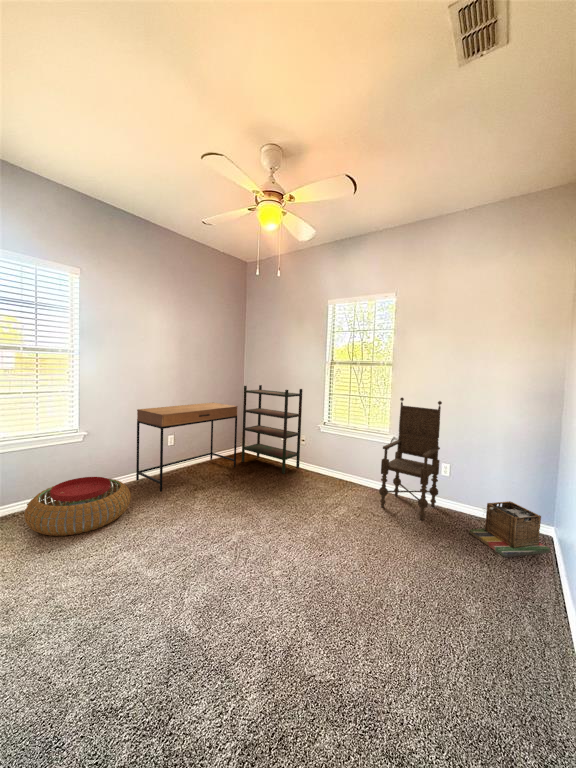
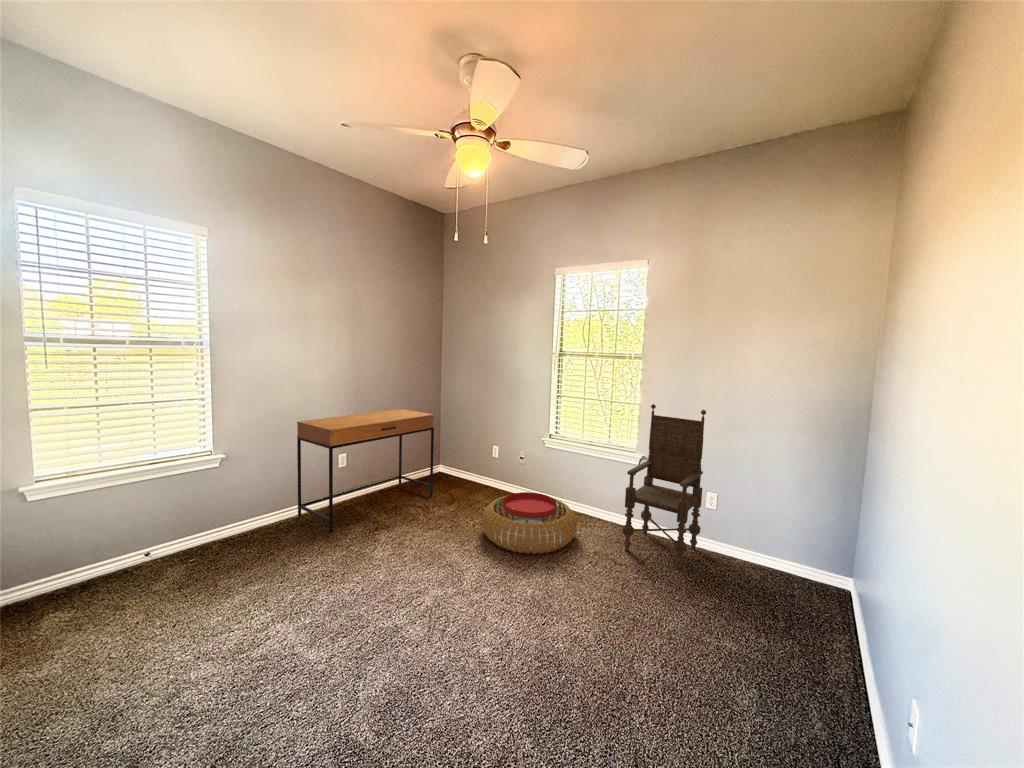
bookshelf: present [242,385,302,474] -> none [441,385,521,505]
pouf: present [25,477,130,536] -> present [482,492,577,554]
laundry basket: present [469,501,550,557] -> none [741,544,846,621]

